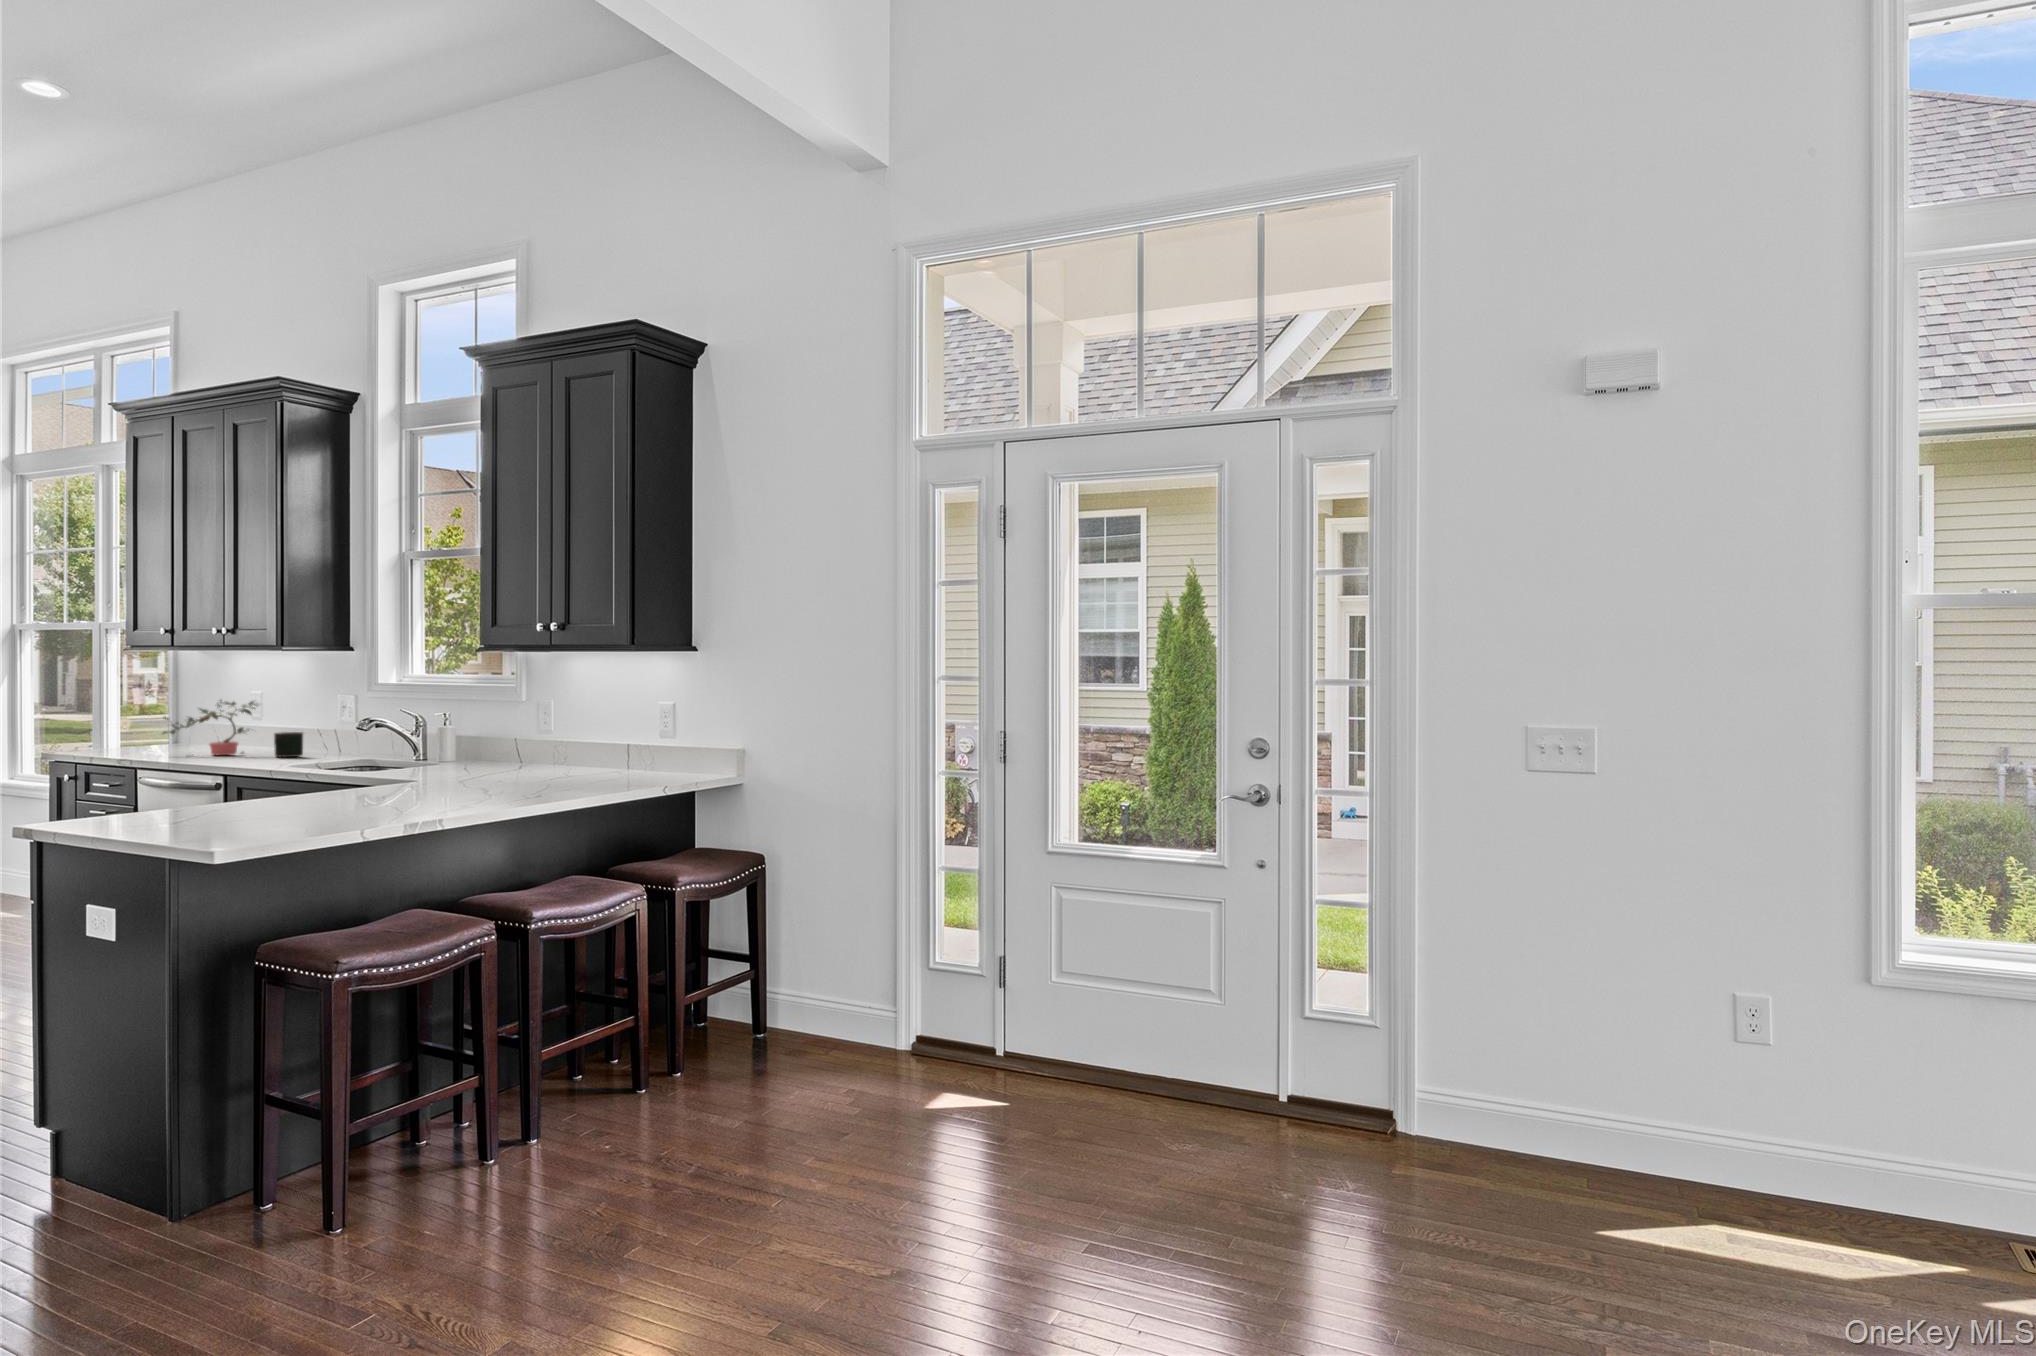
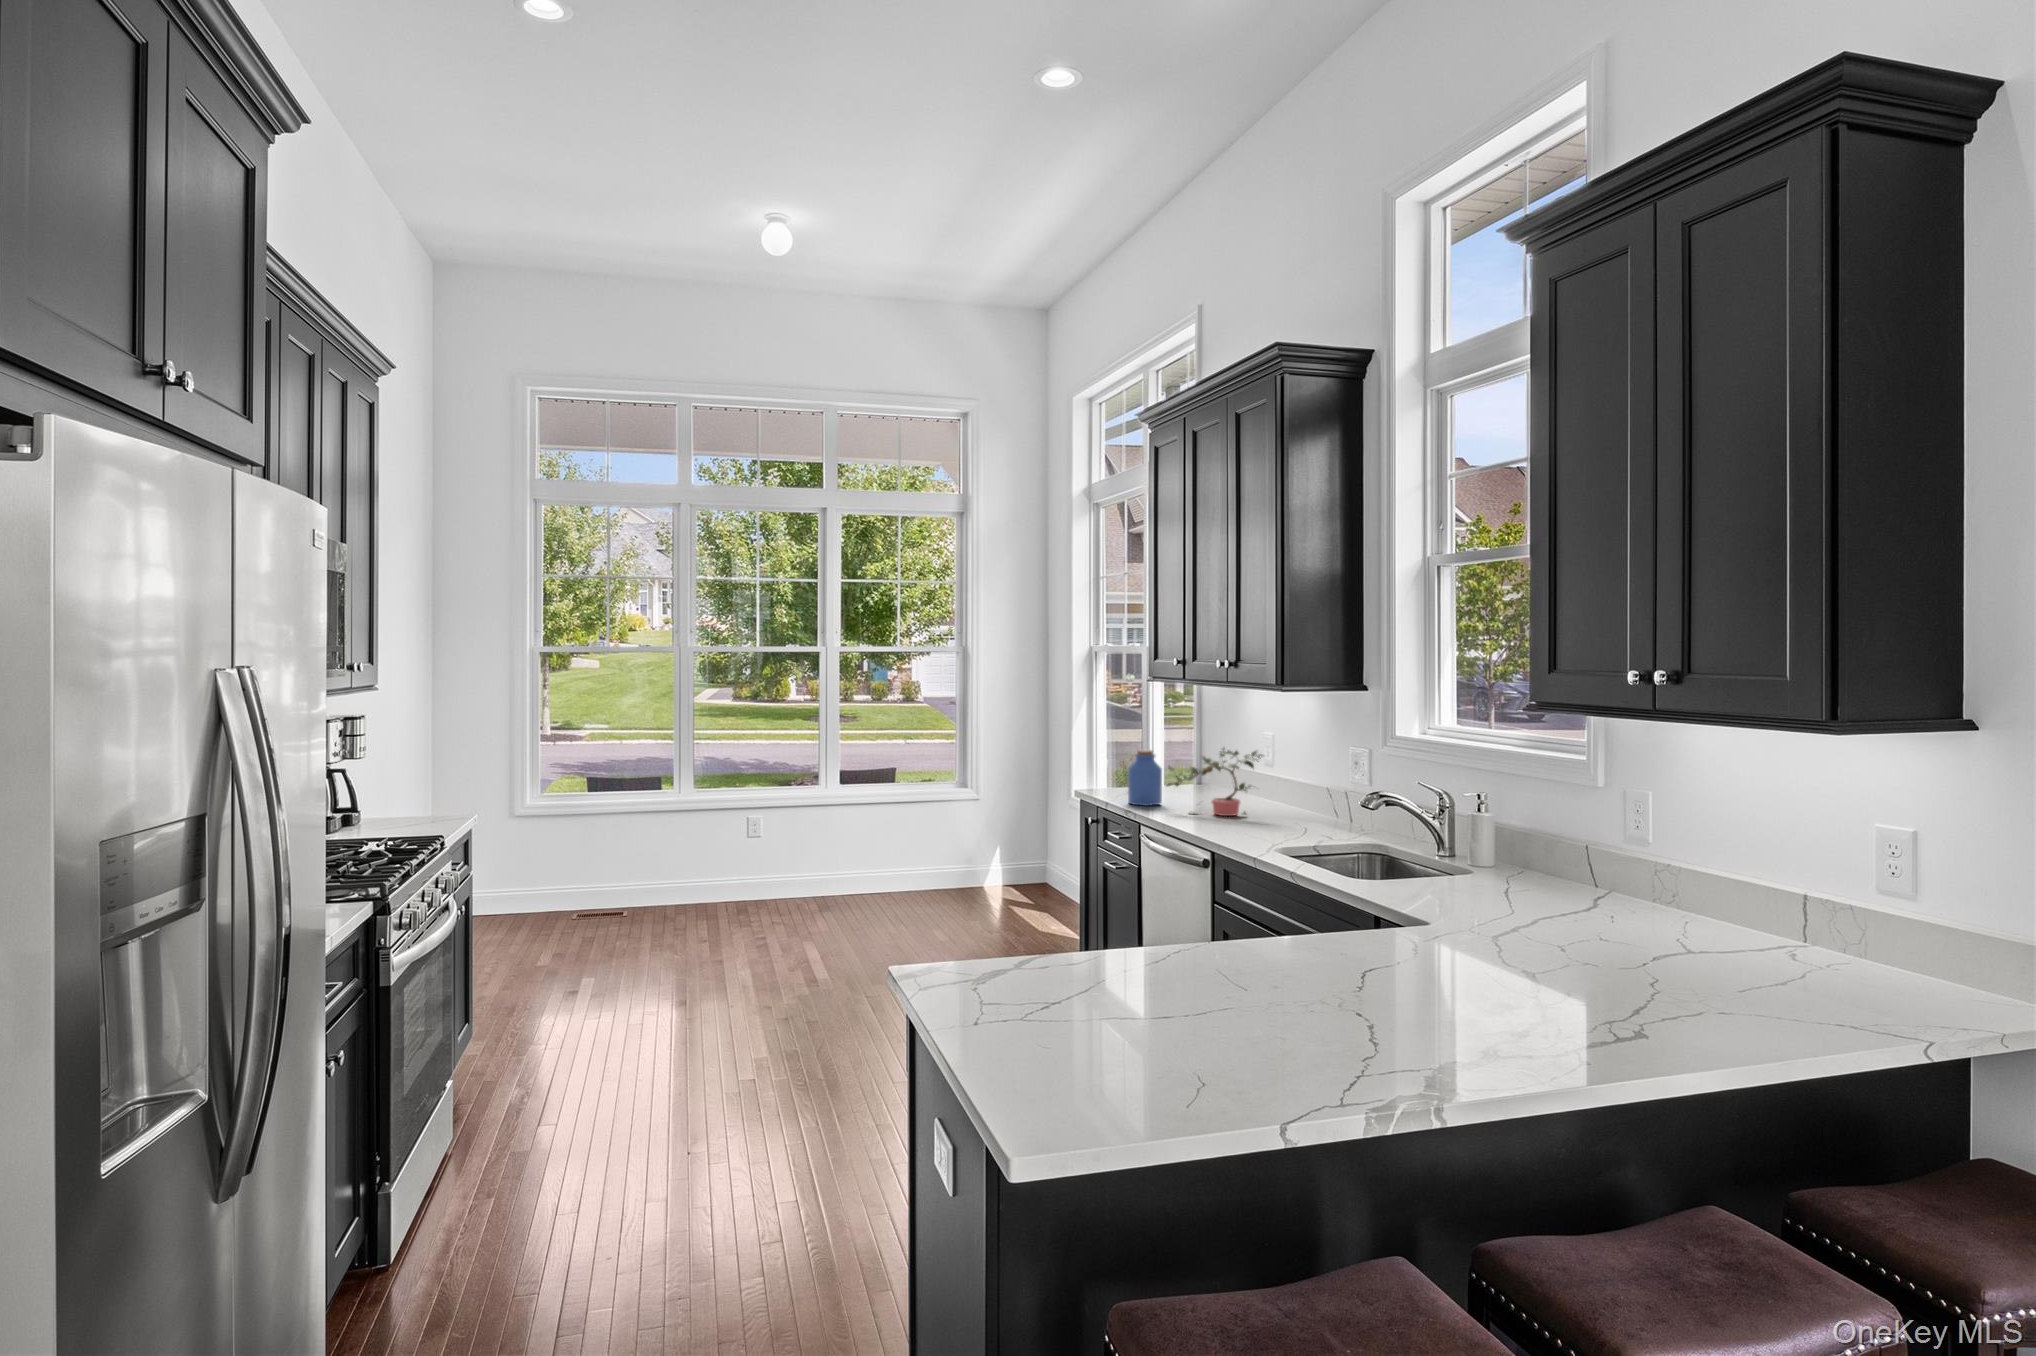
jar: none [115,706,152,755] -> present [1128,750,1162,806]
mug: present [274,732,303,757] -> none [1273,794,1307,827]

